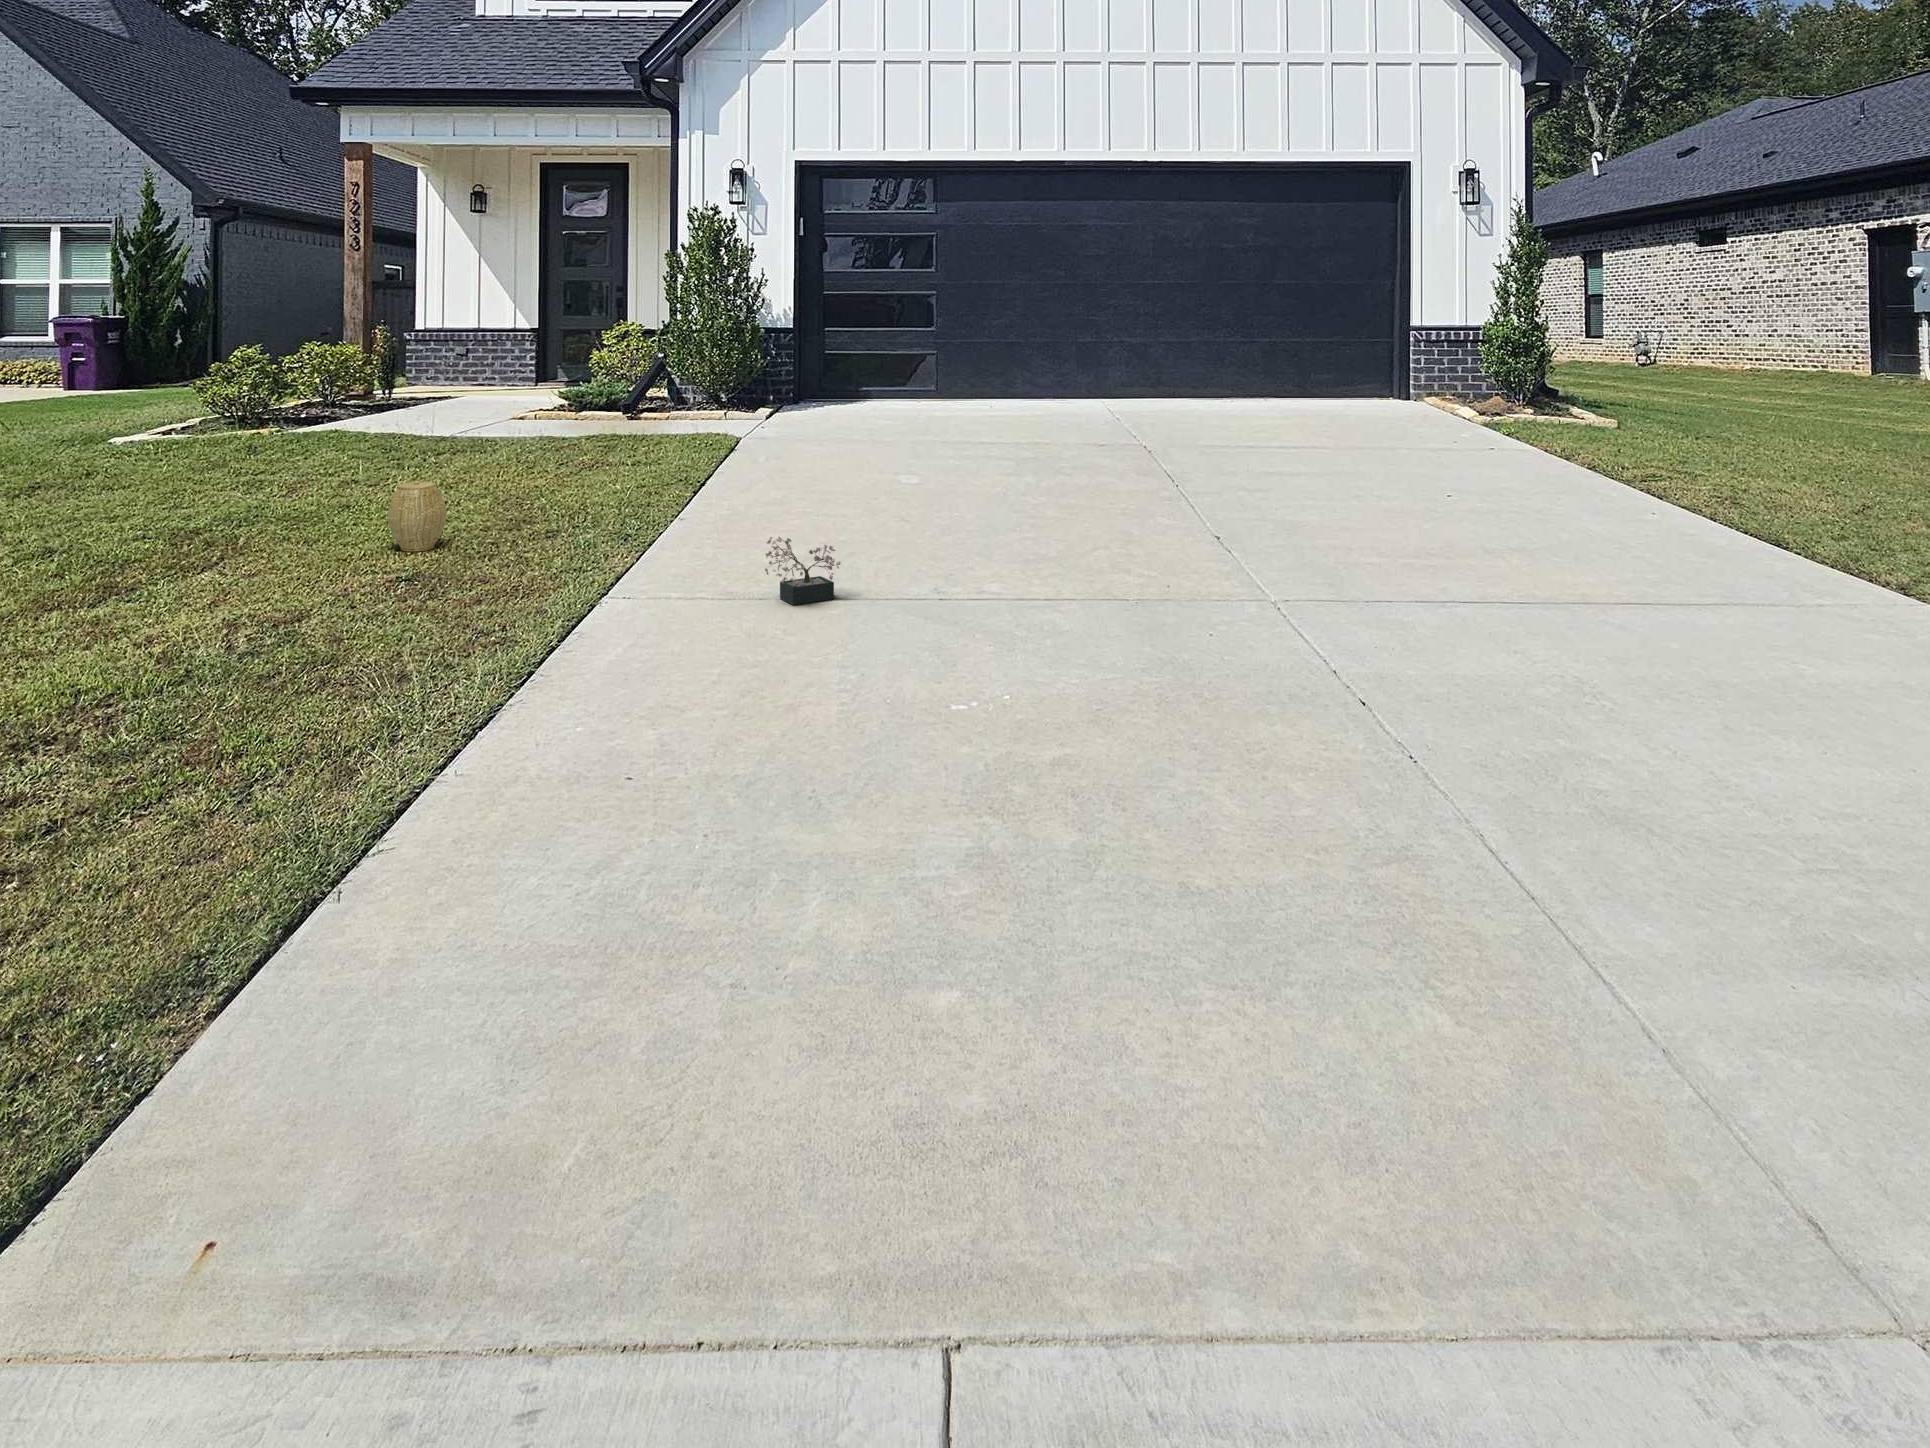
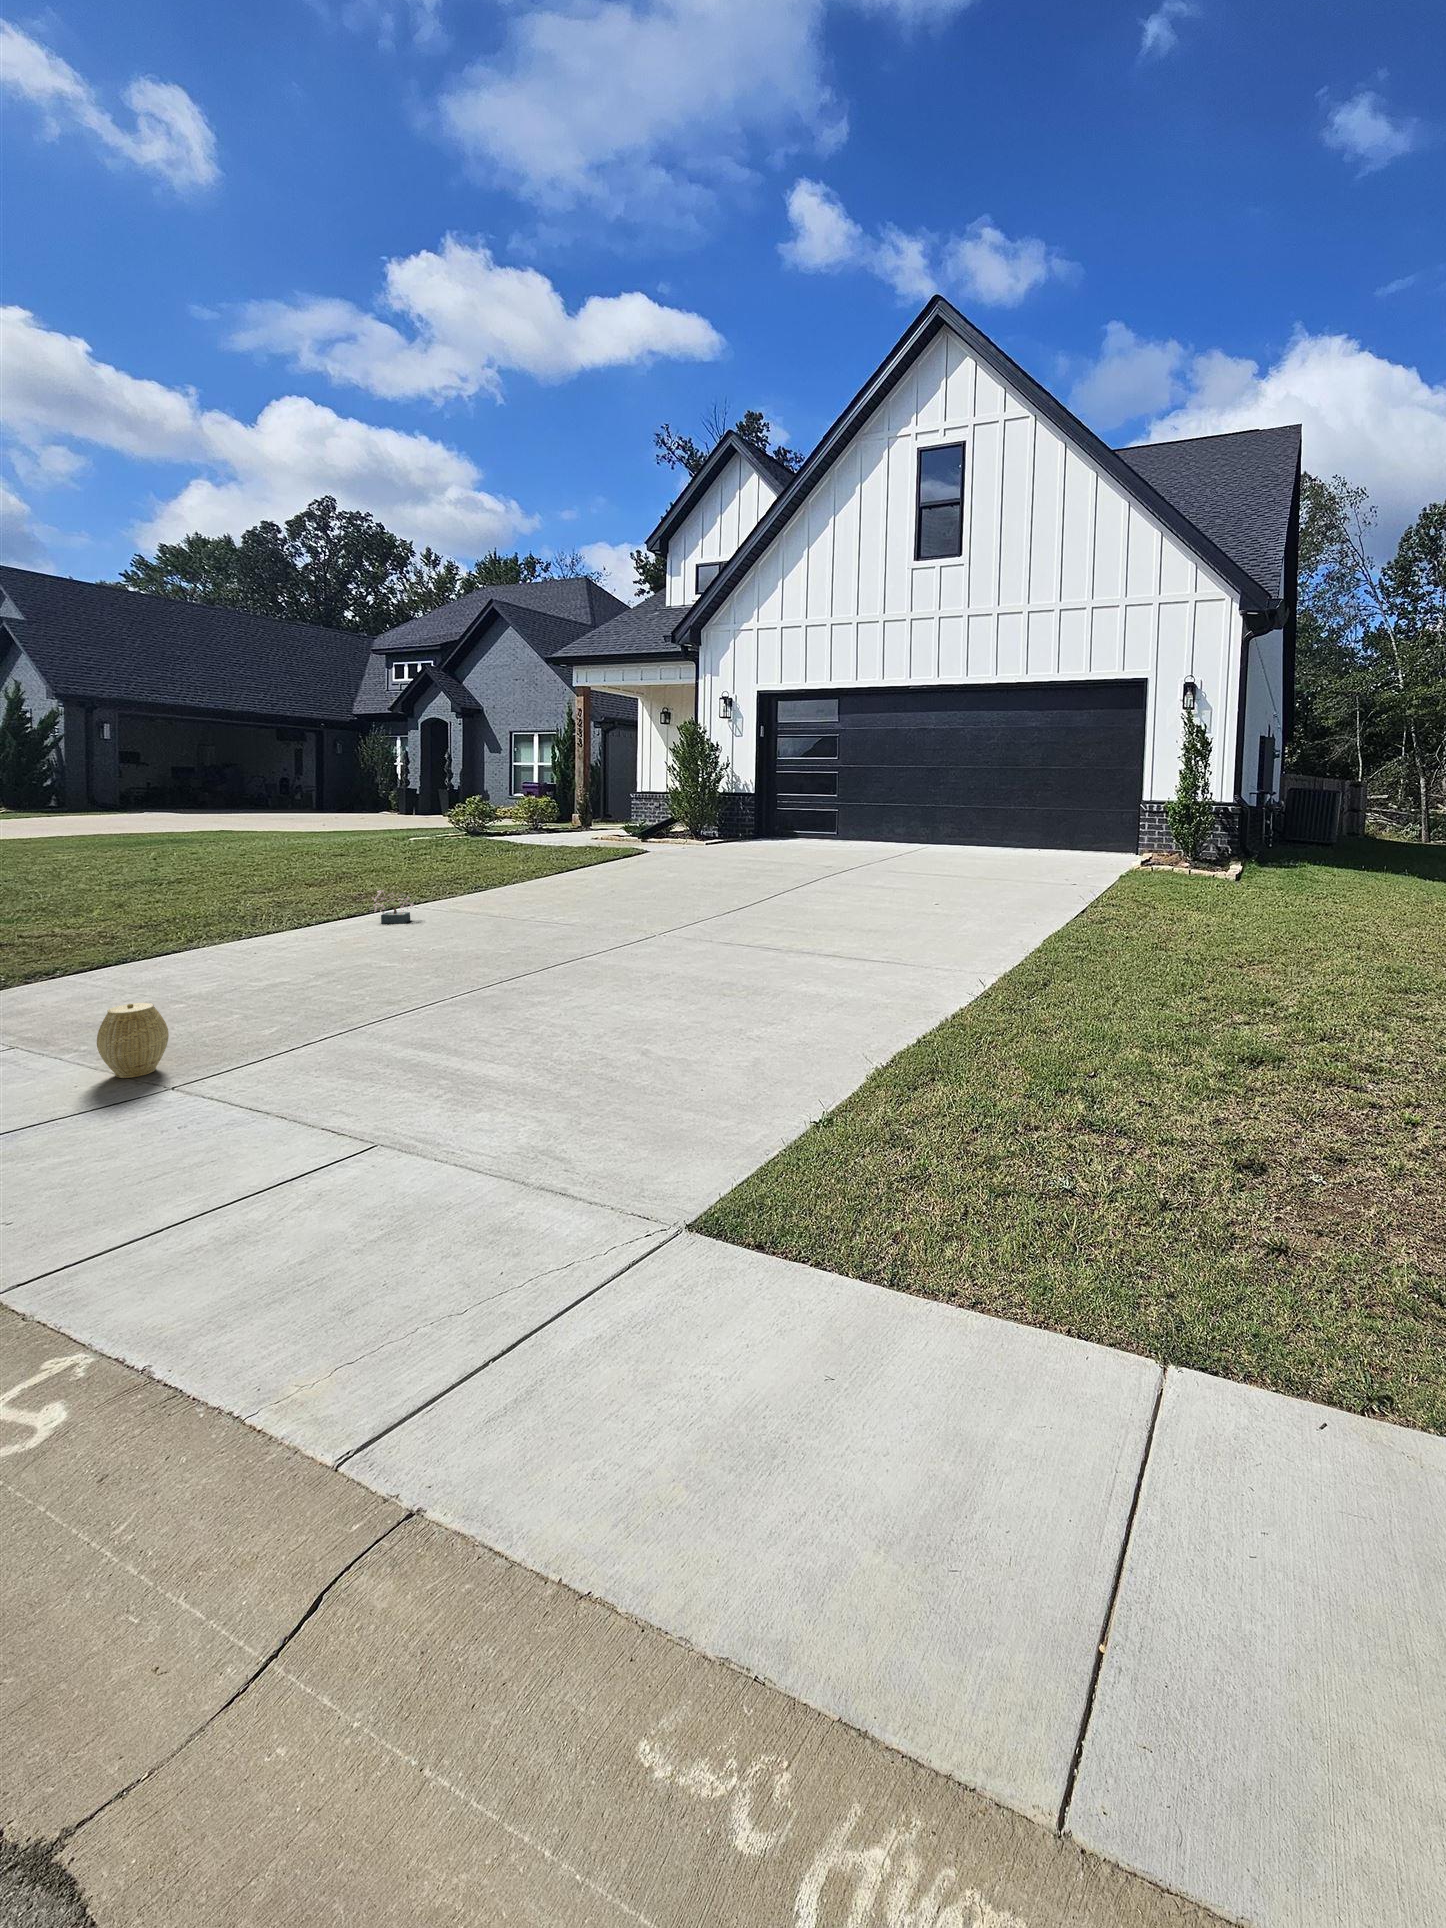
woven basket: present [388,481,447,552] -> present [97,1003,169,1078]

